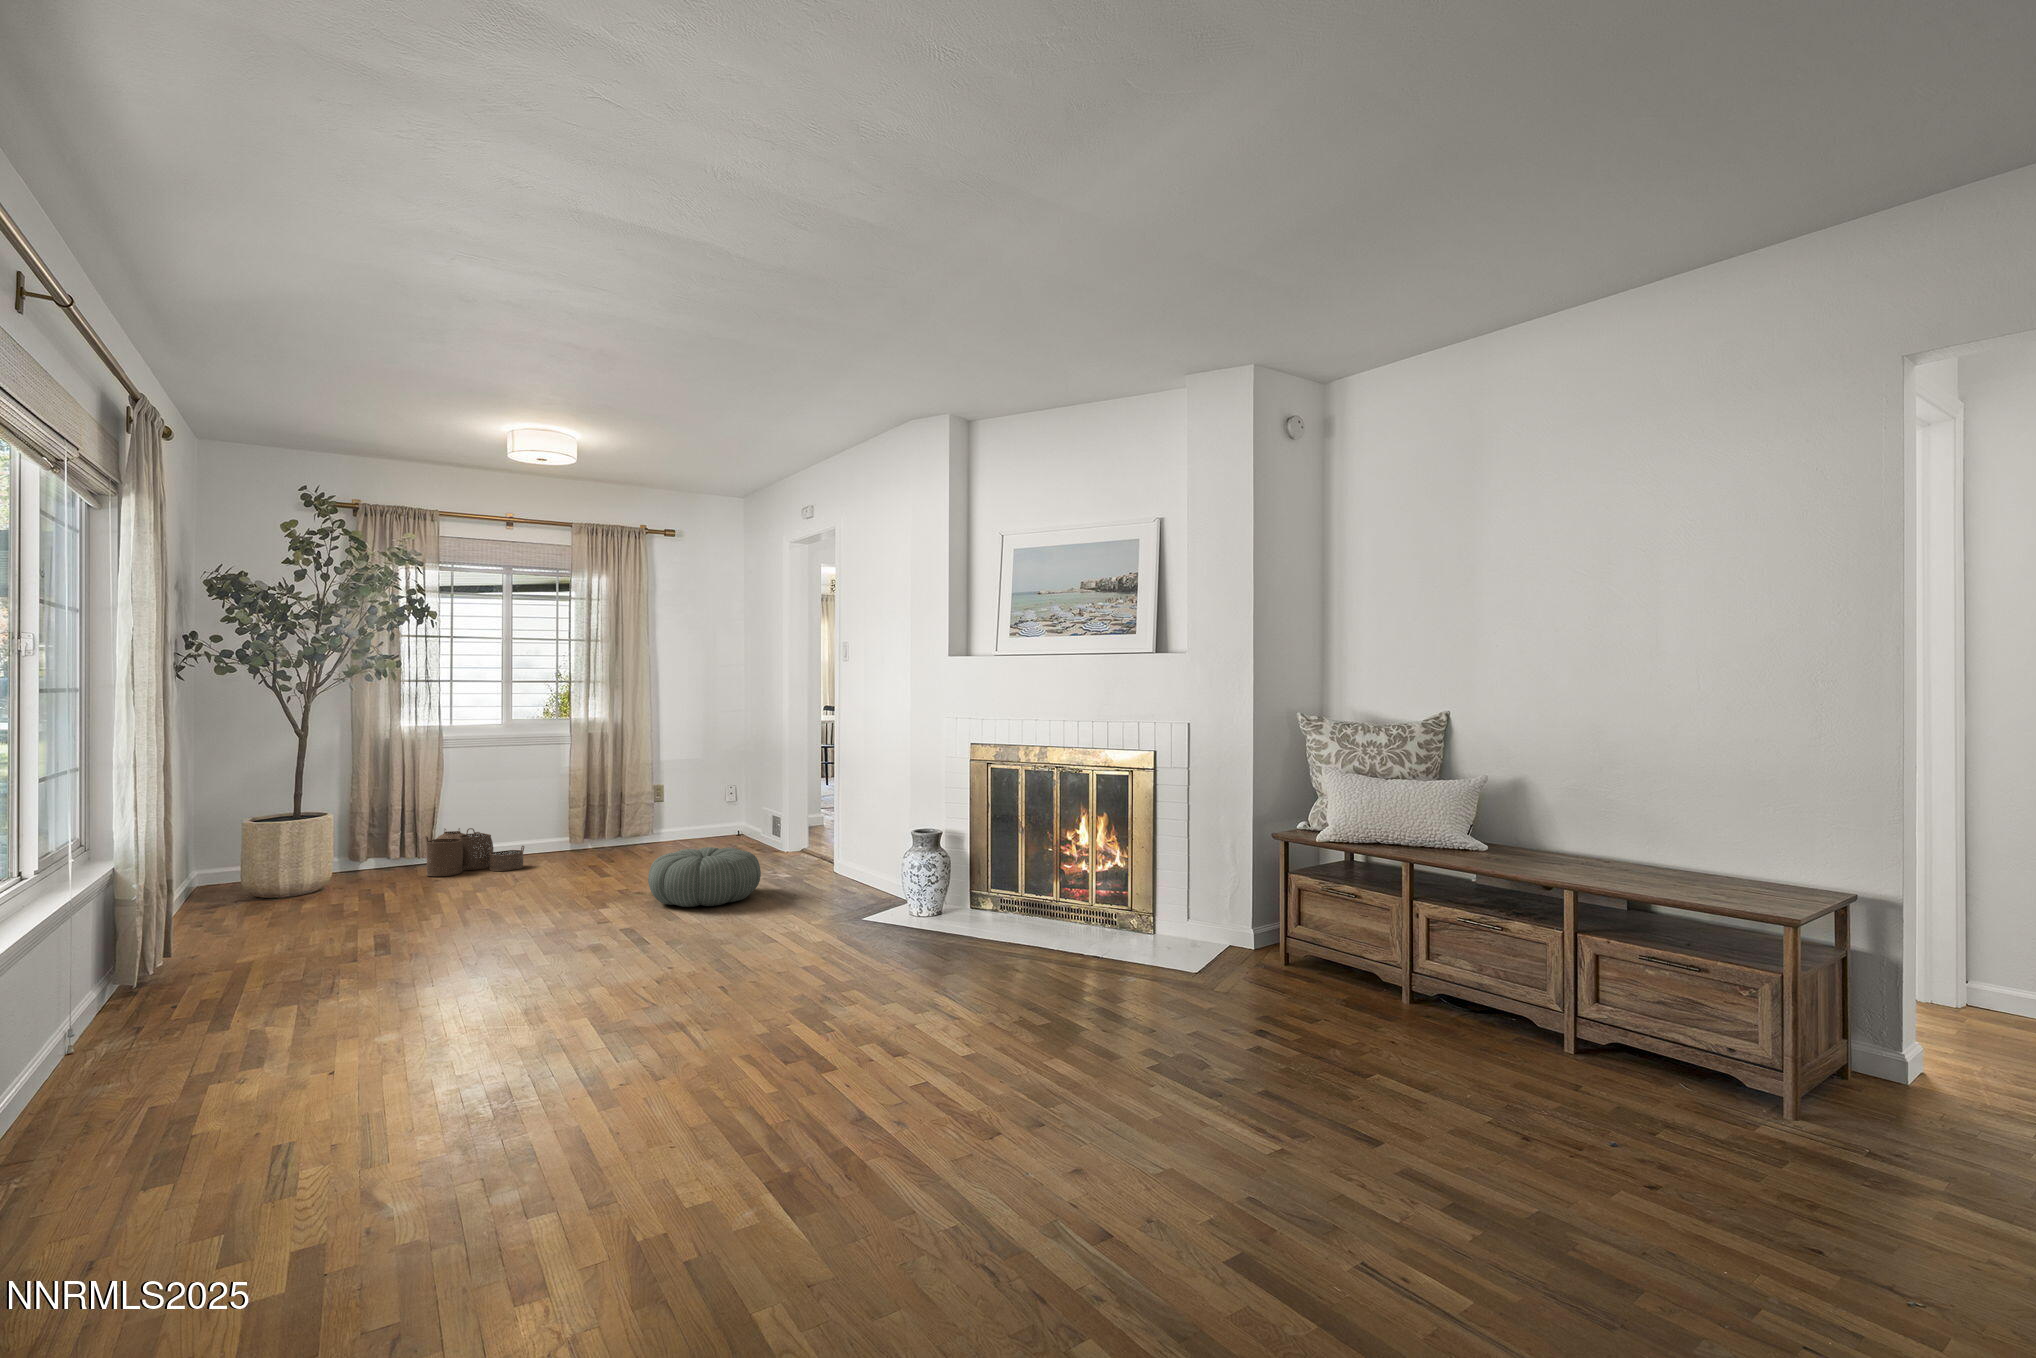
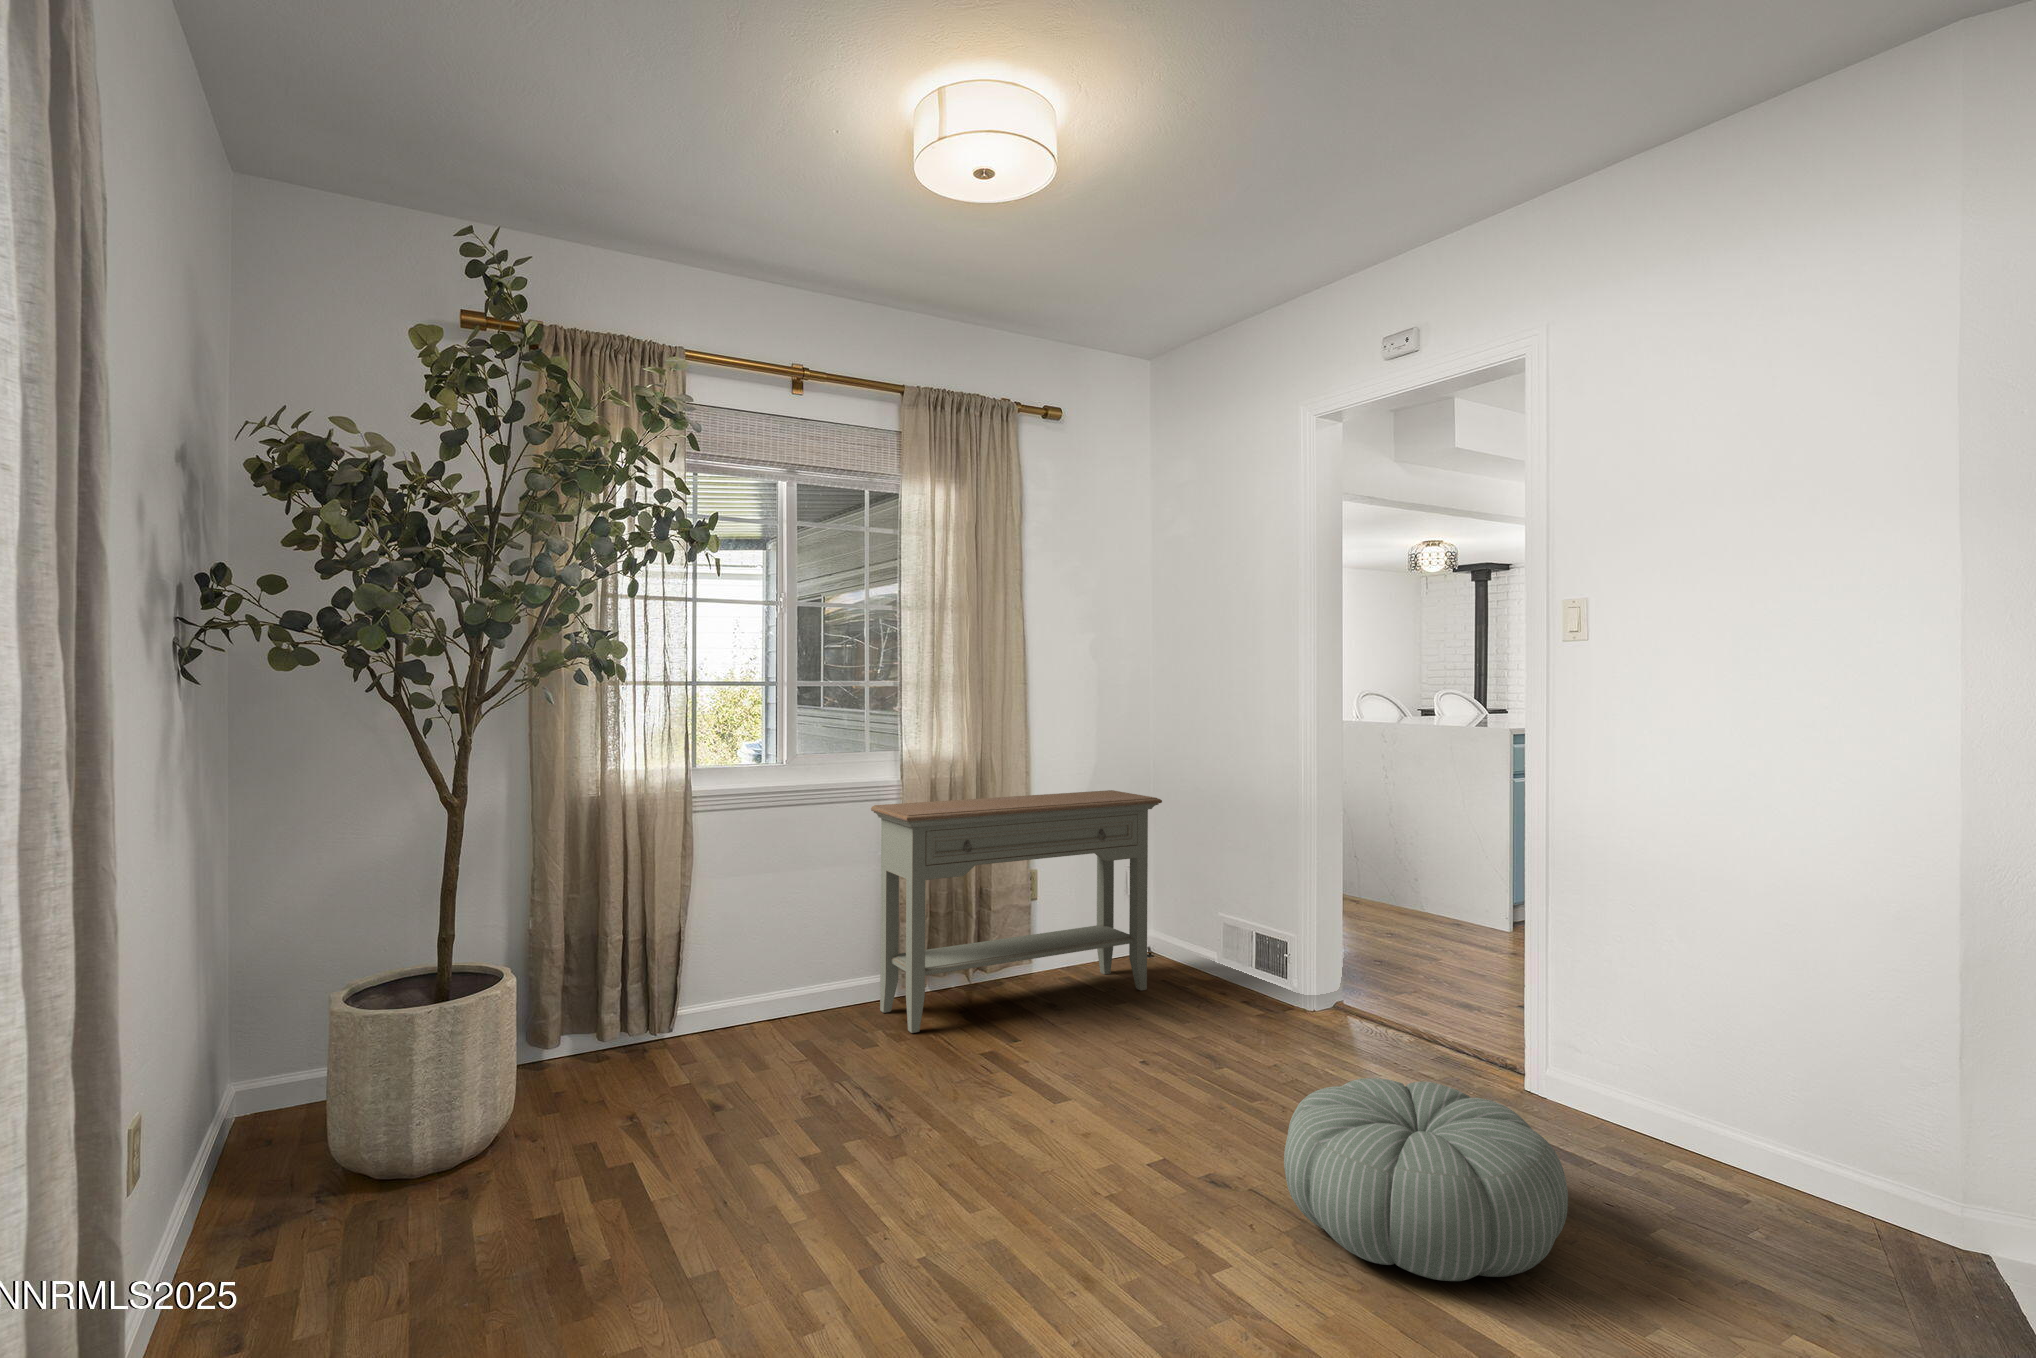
console table: none [548,741,720,861] -> present [871,790,1162,1033]
woven basket: present [426,828,524,876] -> none [672,968,860,1090]

